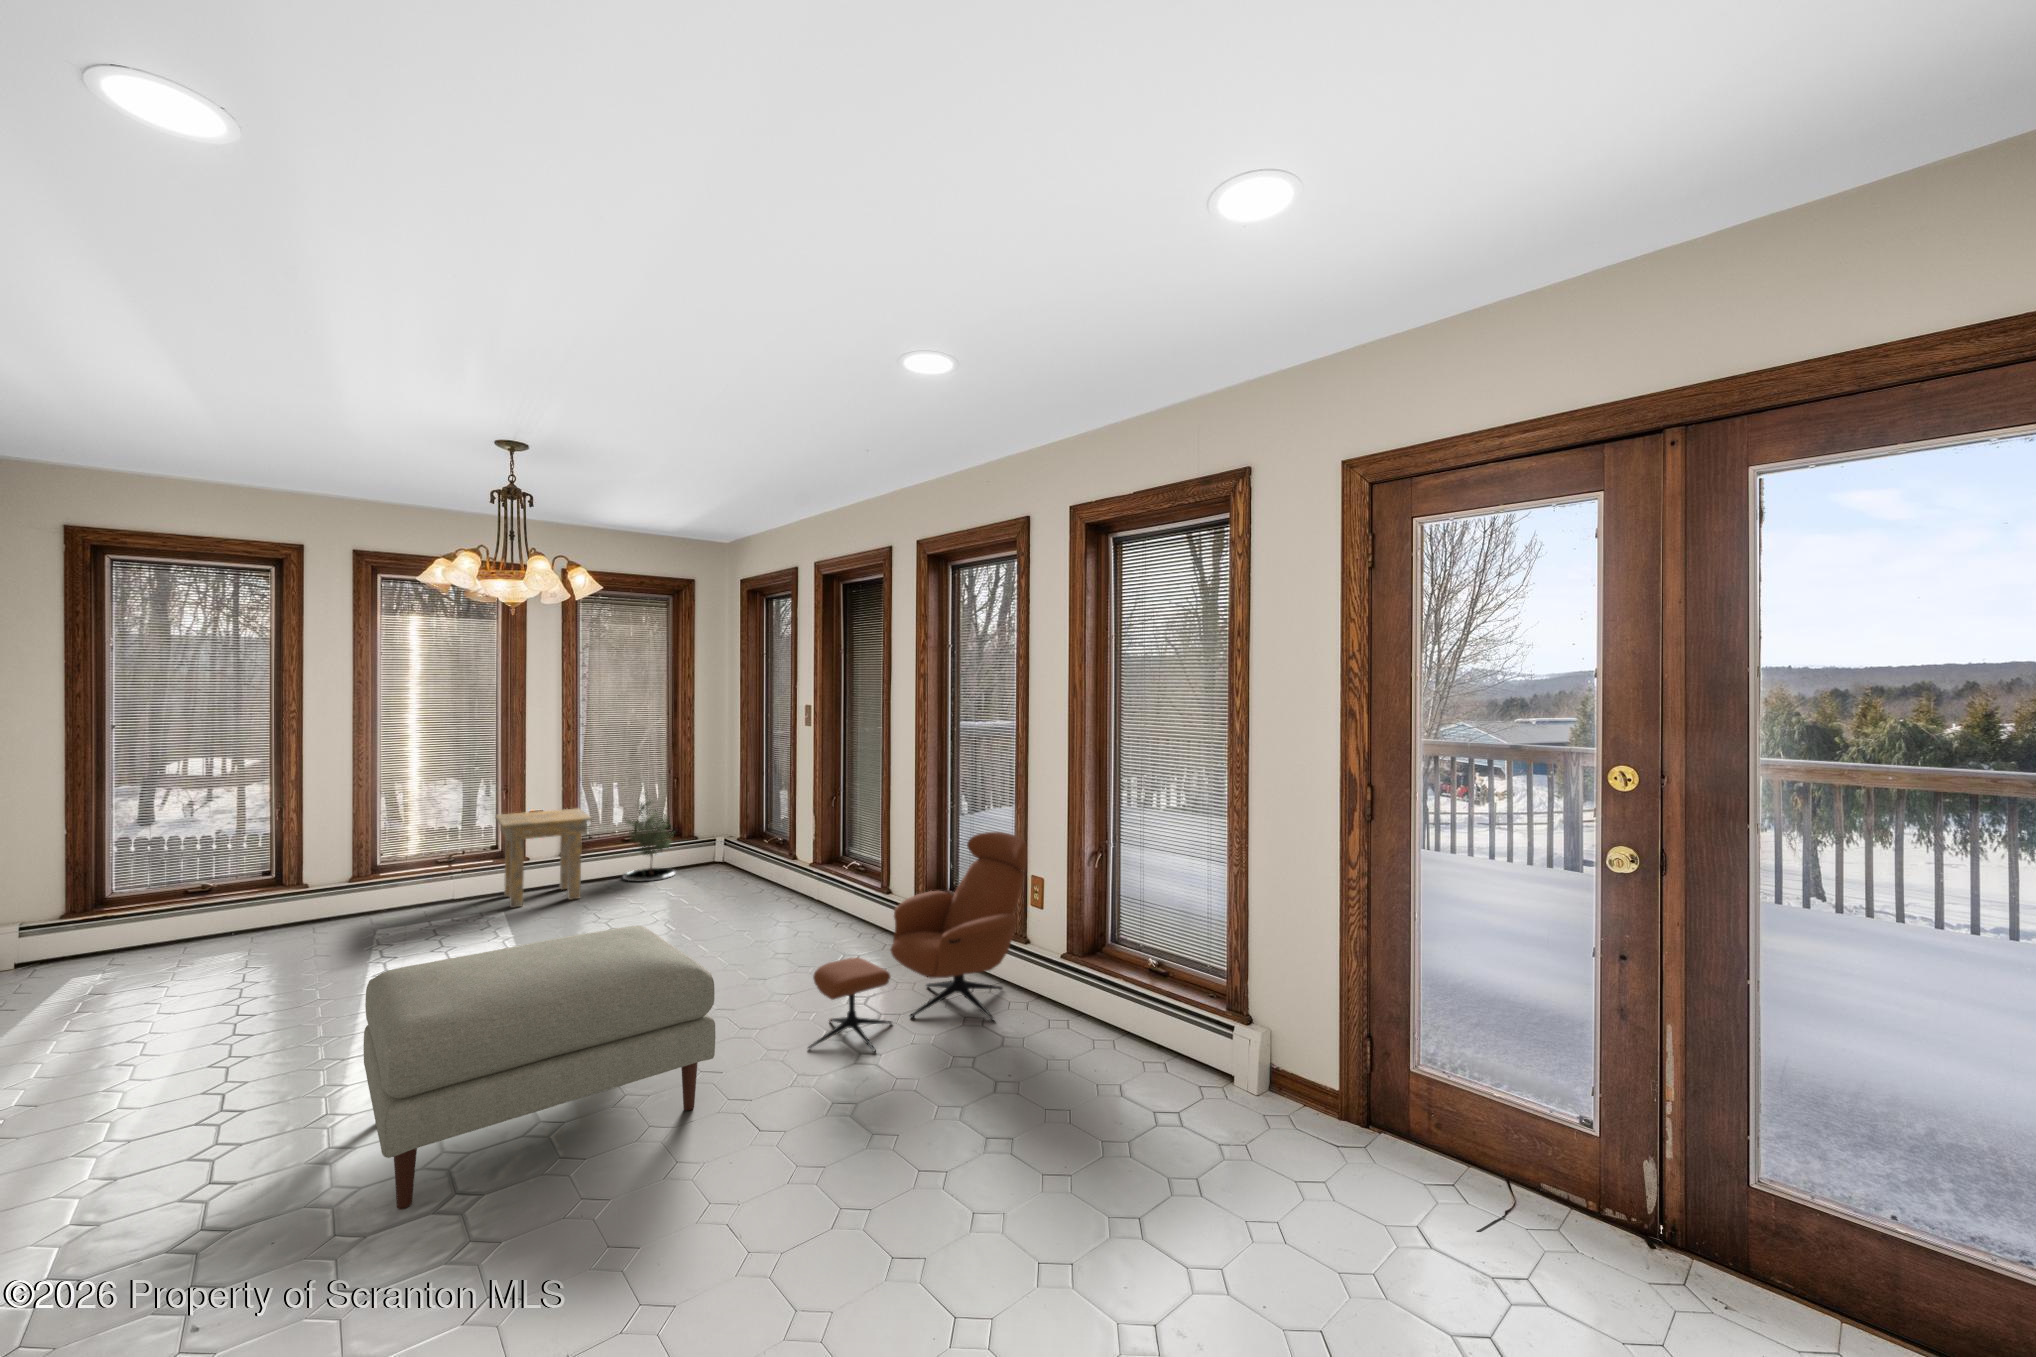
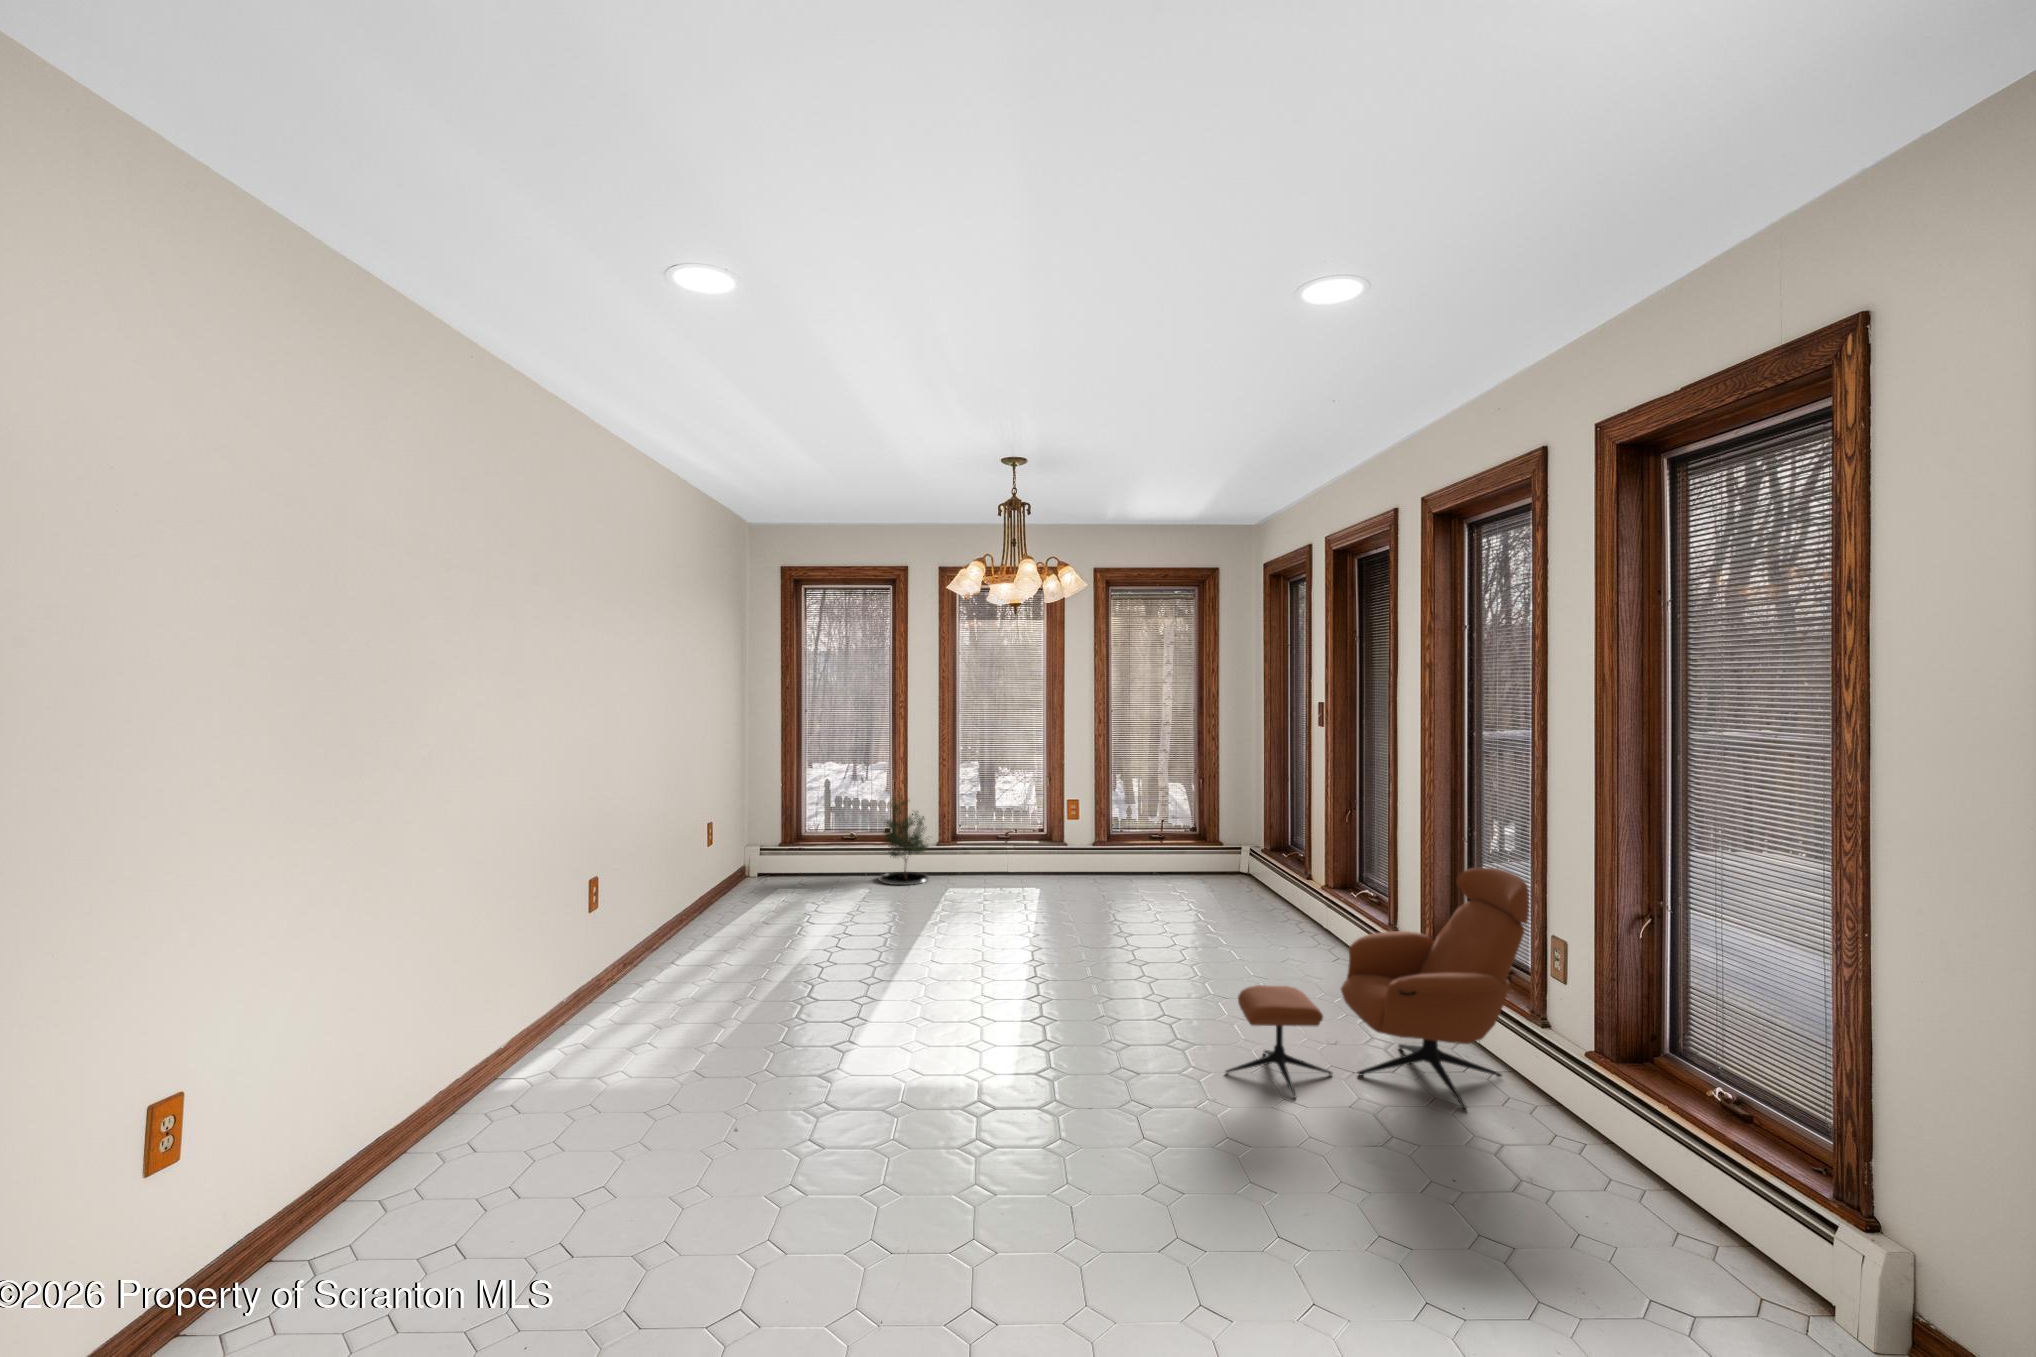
potted tree: present [623,794,675,881] -> present [879,795,929,885]
side table: present [495,809,592,908] -> none [1039,799,1112,886]
ottoman: present [364,926,715,1209] -> none [846,905,1109,1092]

